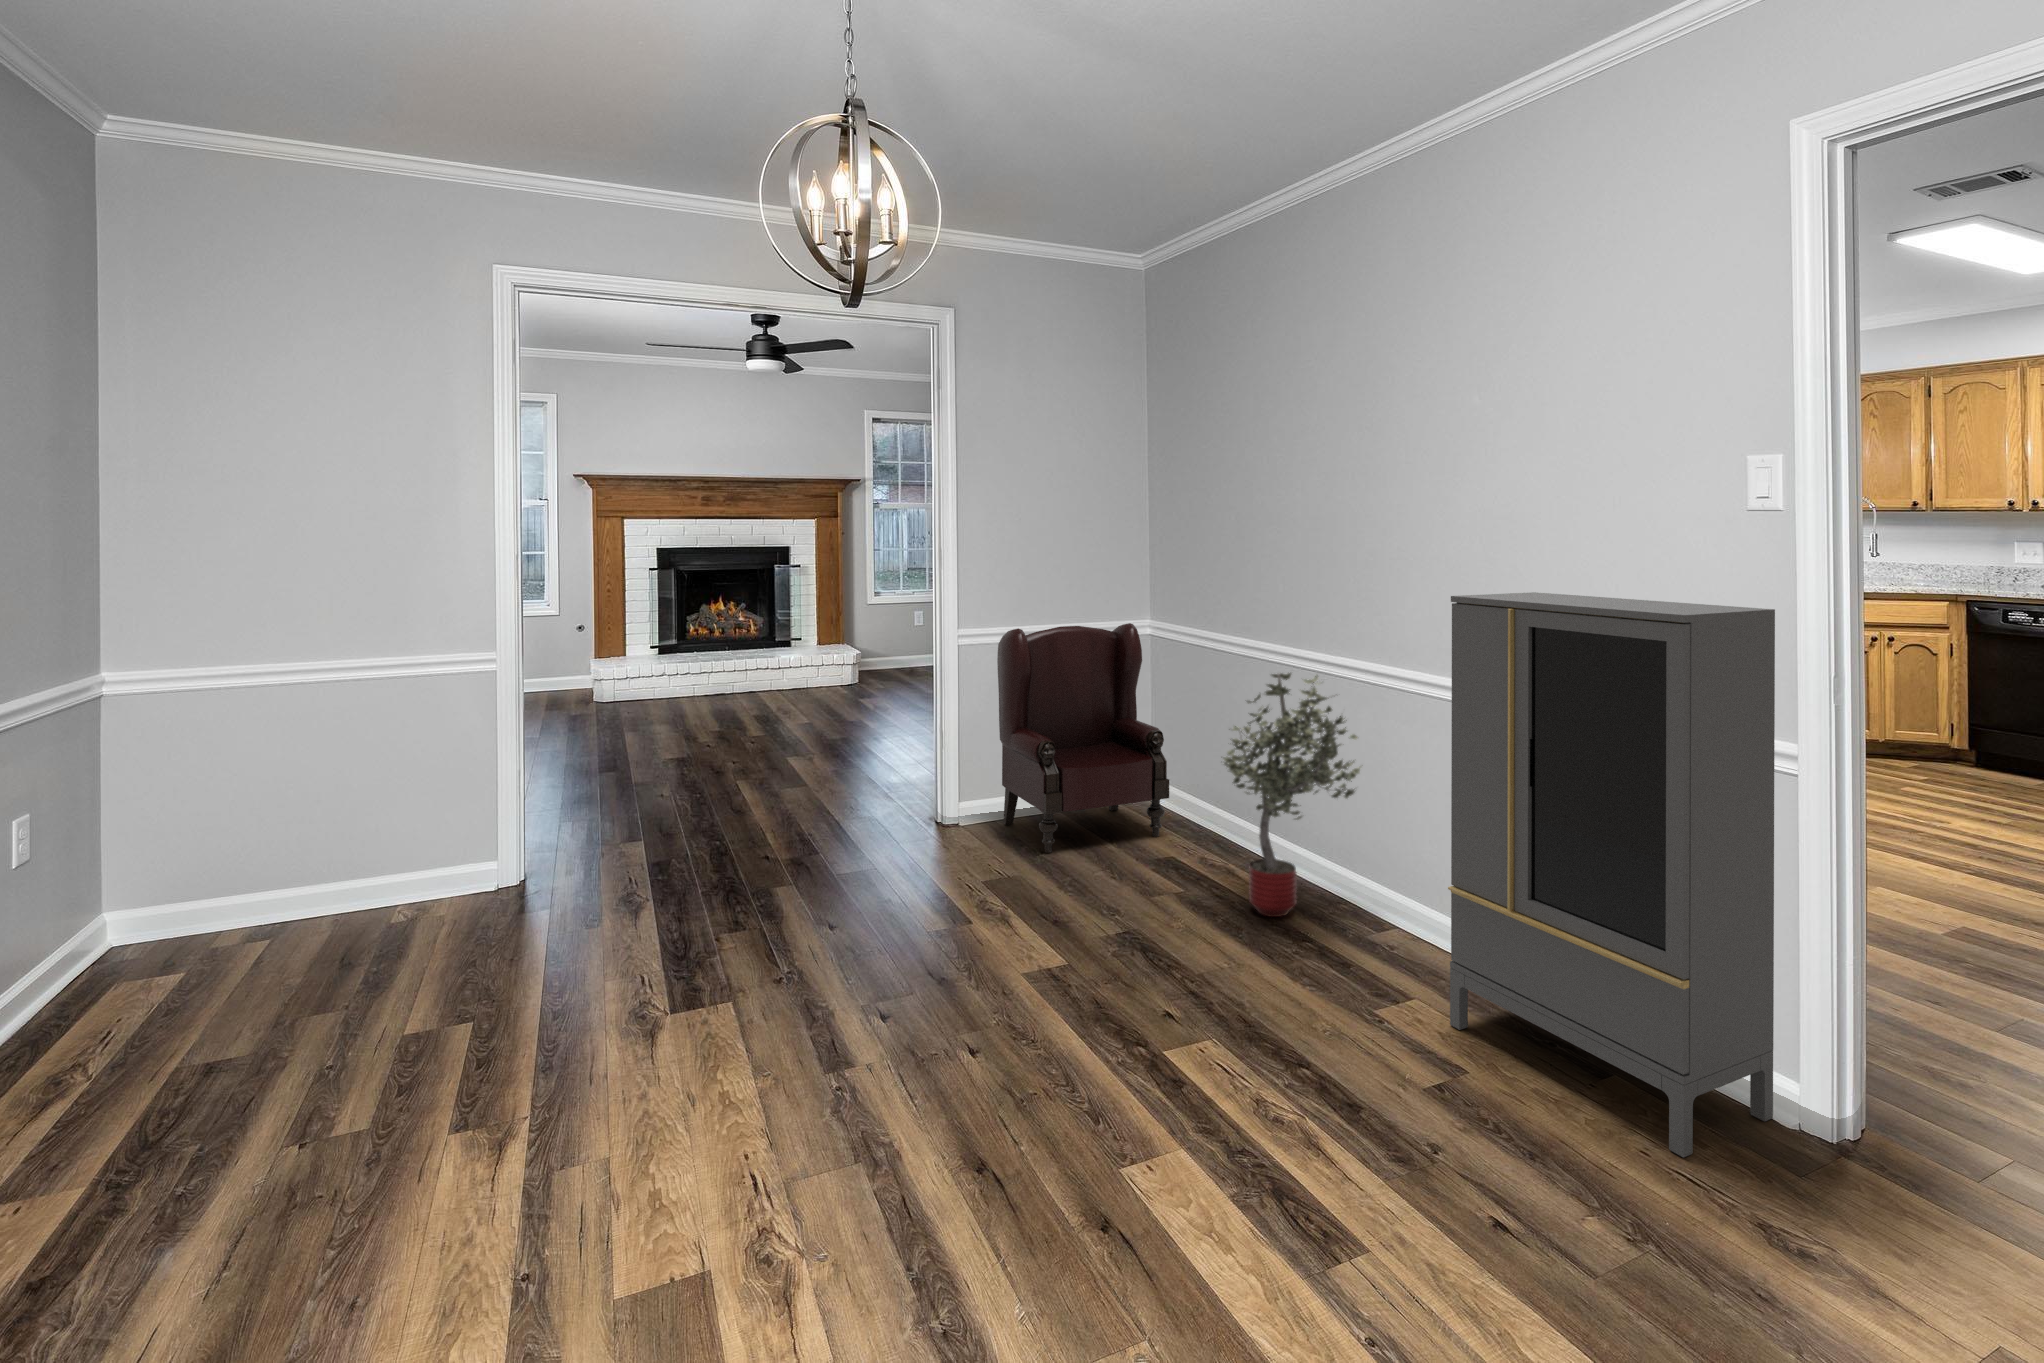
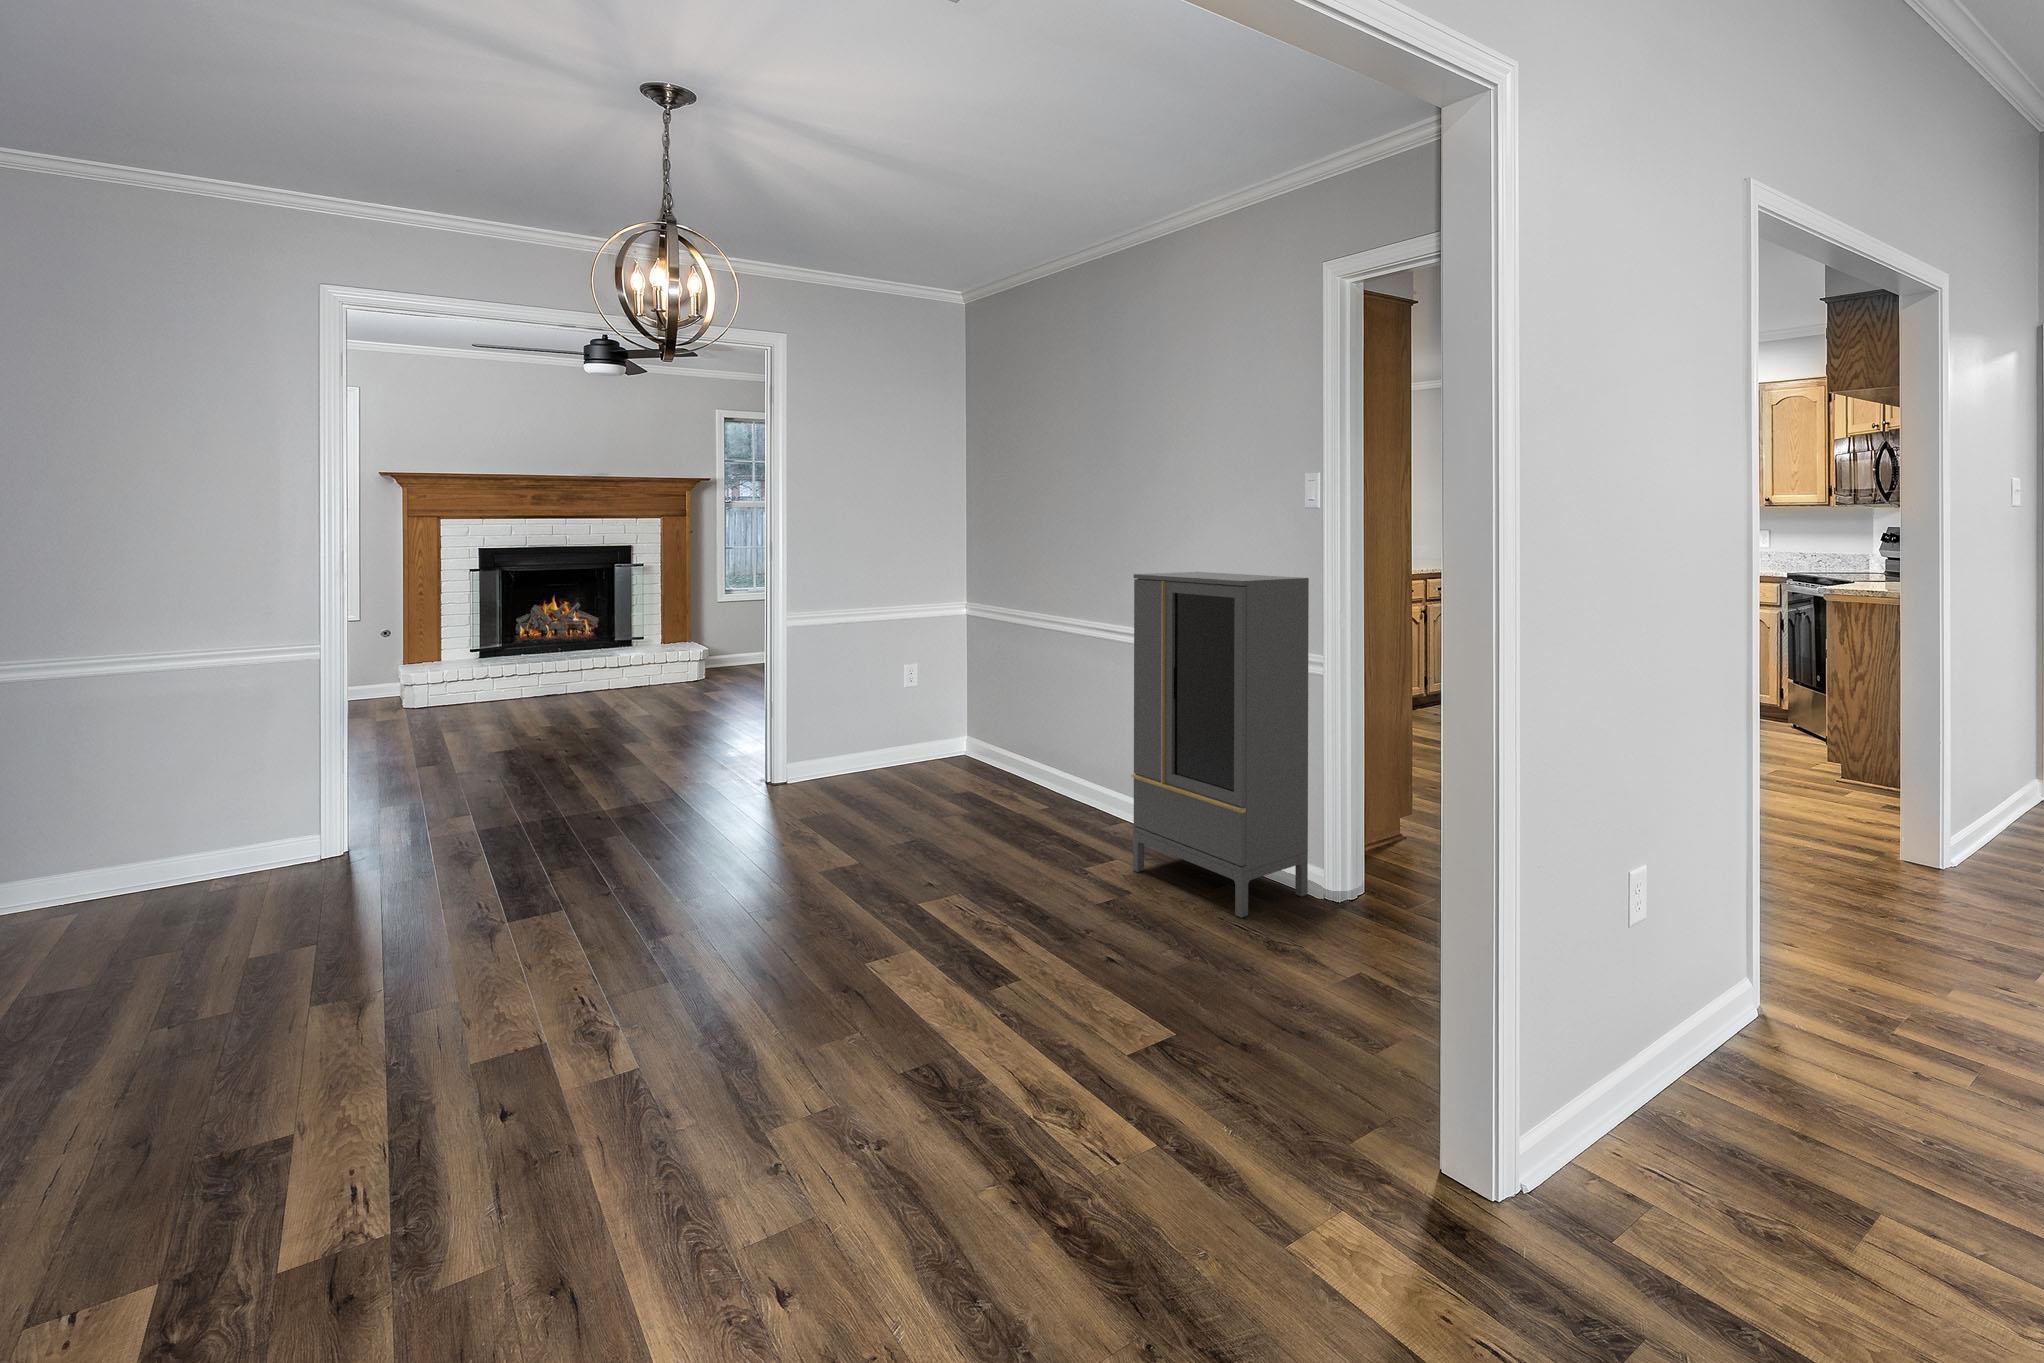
armchair: present [997,623,1169,853] -> none [824,607,972,795]
potted tree: present [1223,673,1361,917] -> none [1003,636,1104,822]

